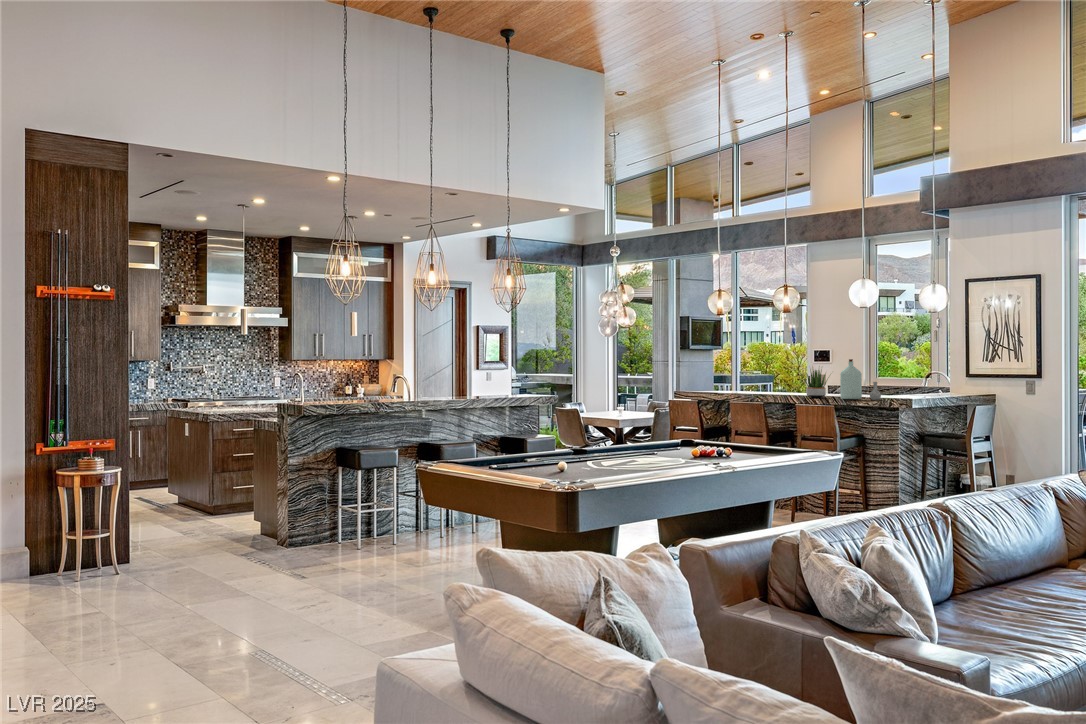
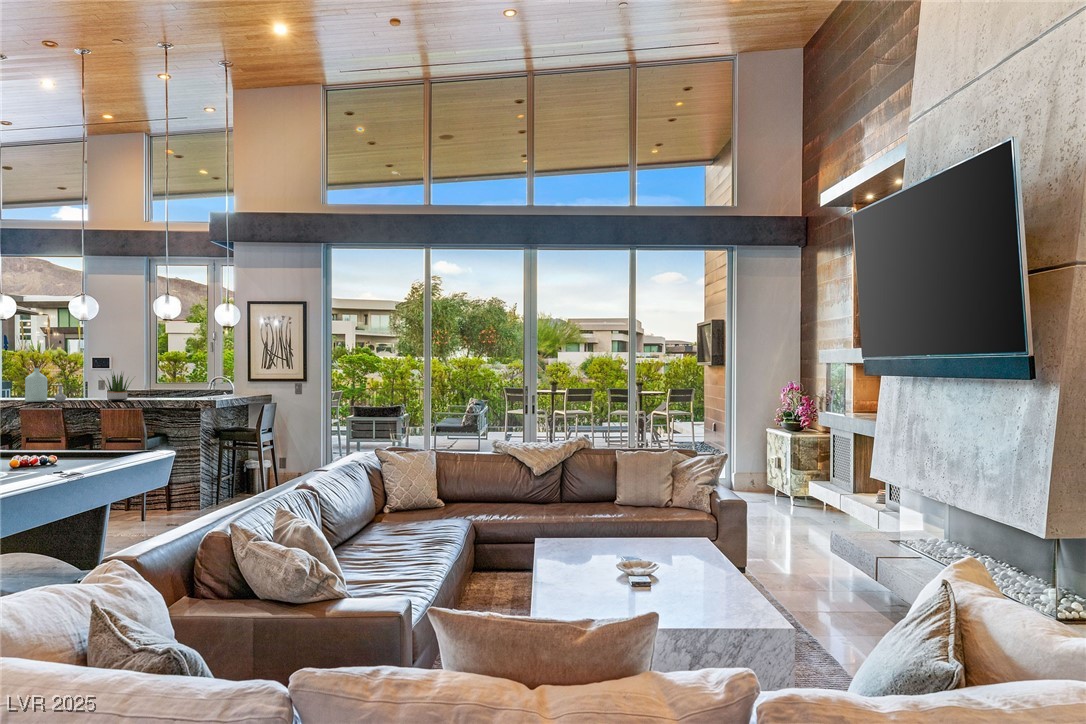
bottle: present [840,359,881,400] -> present [25,366,66,402]

